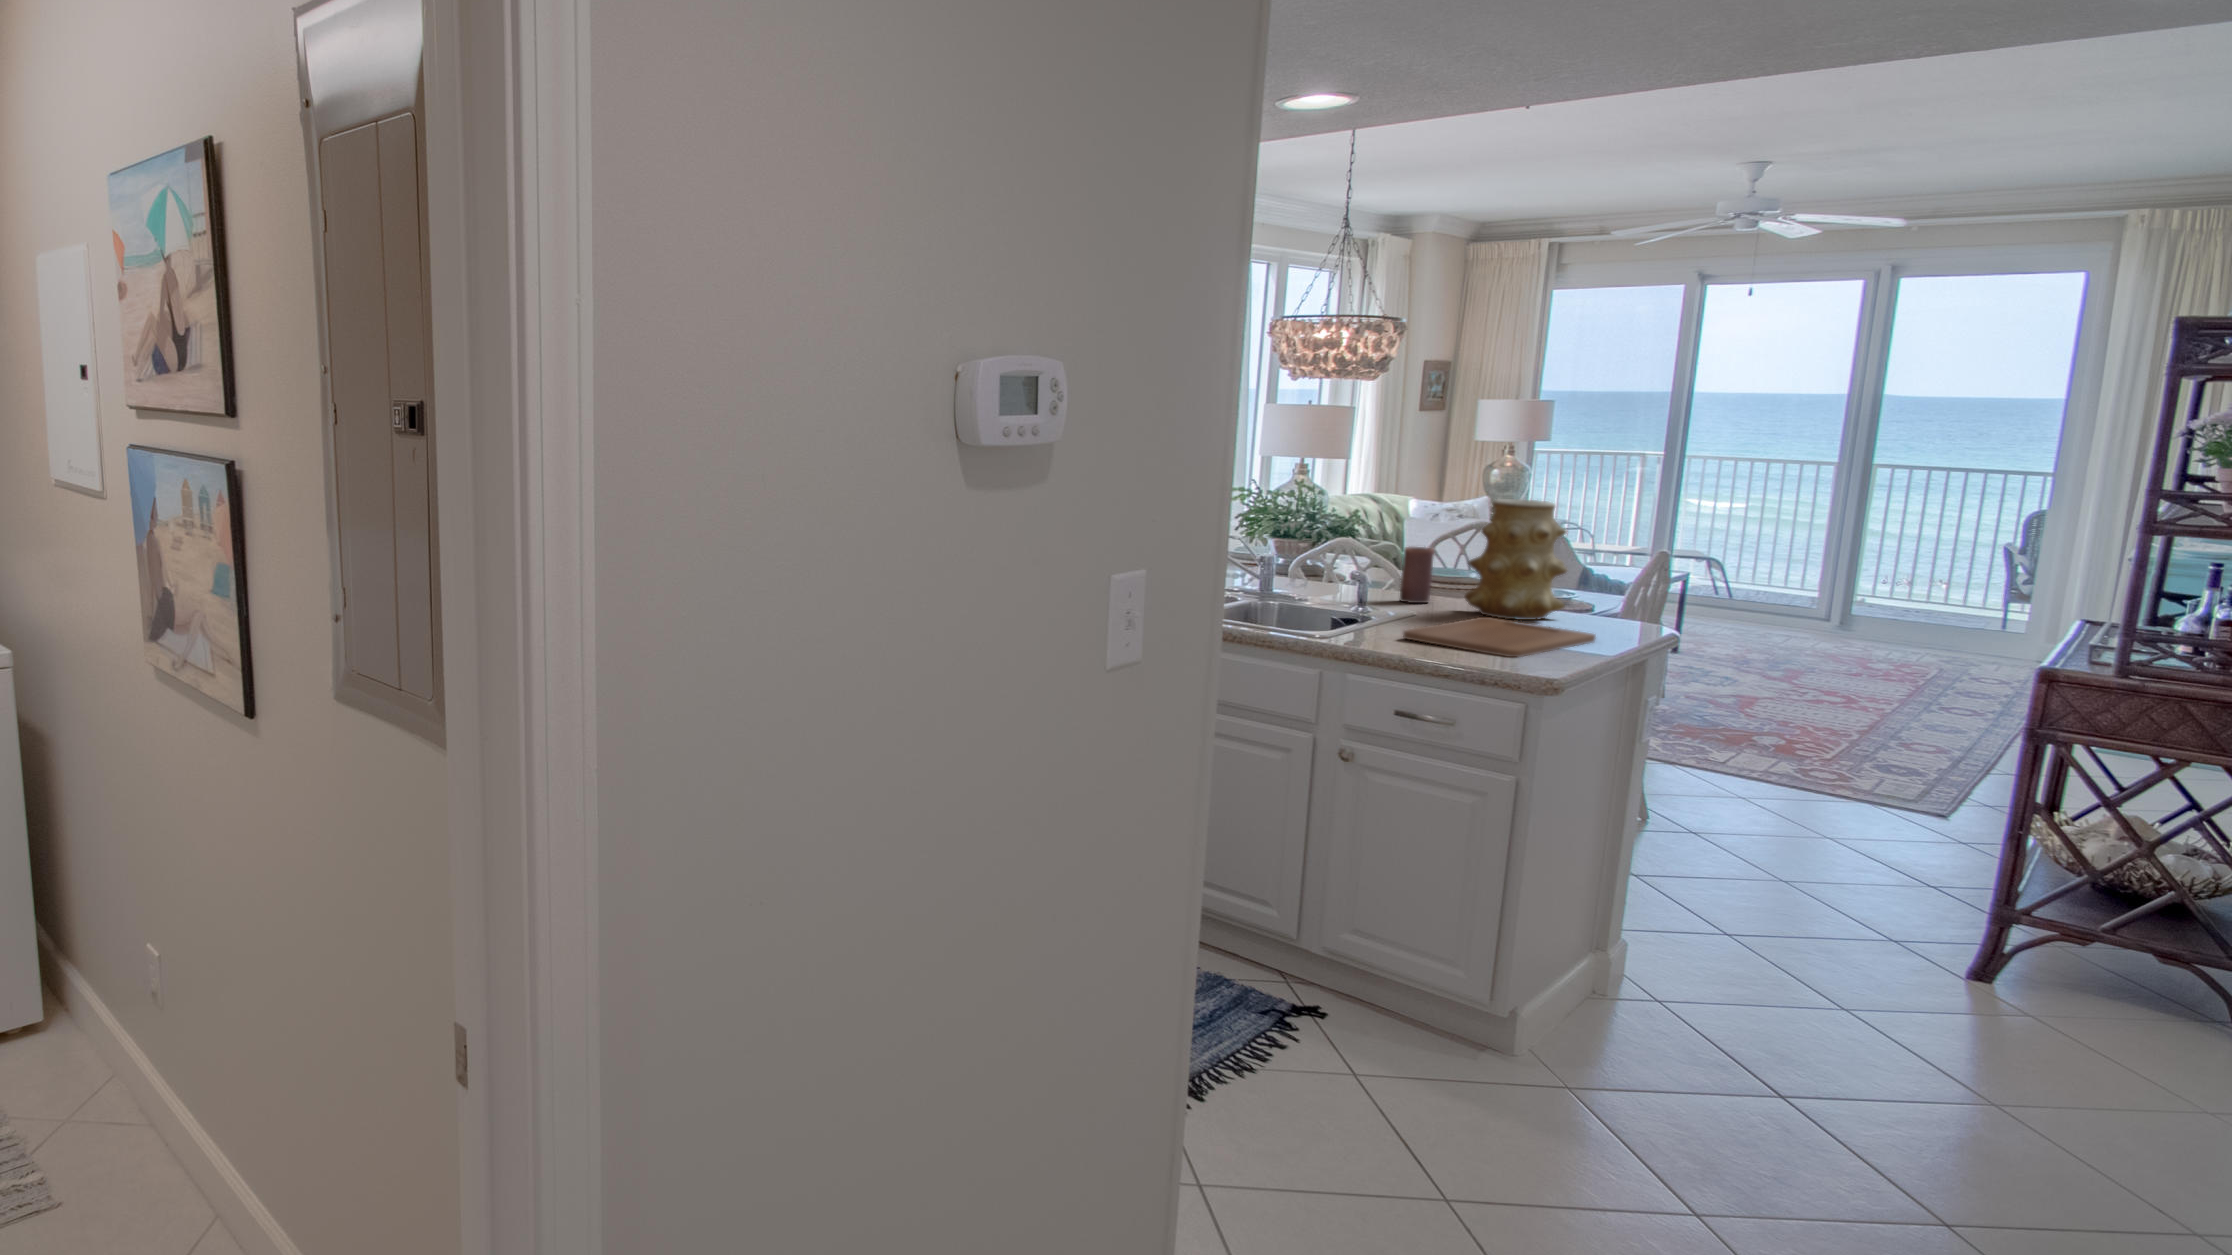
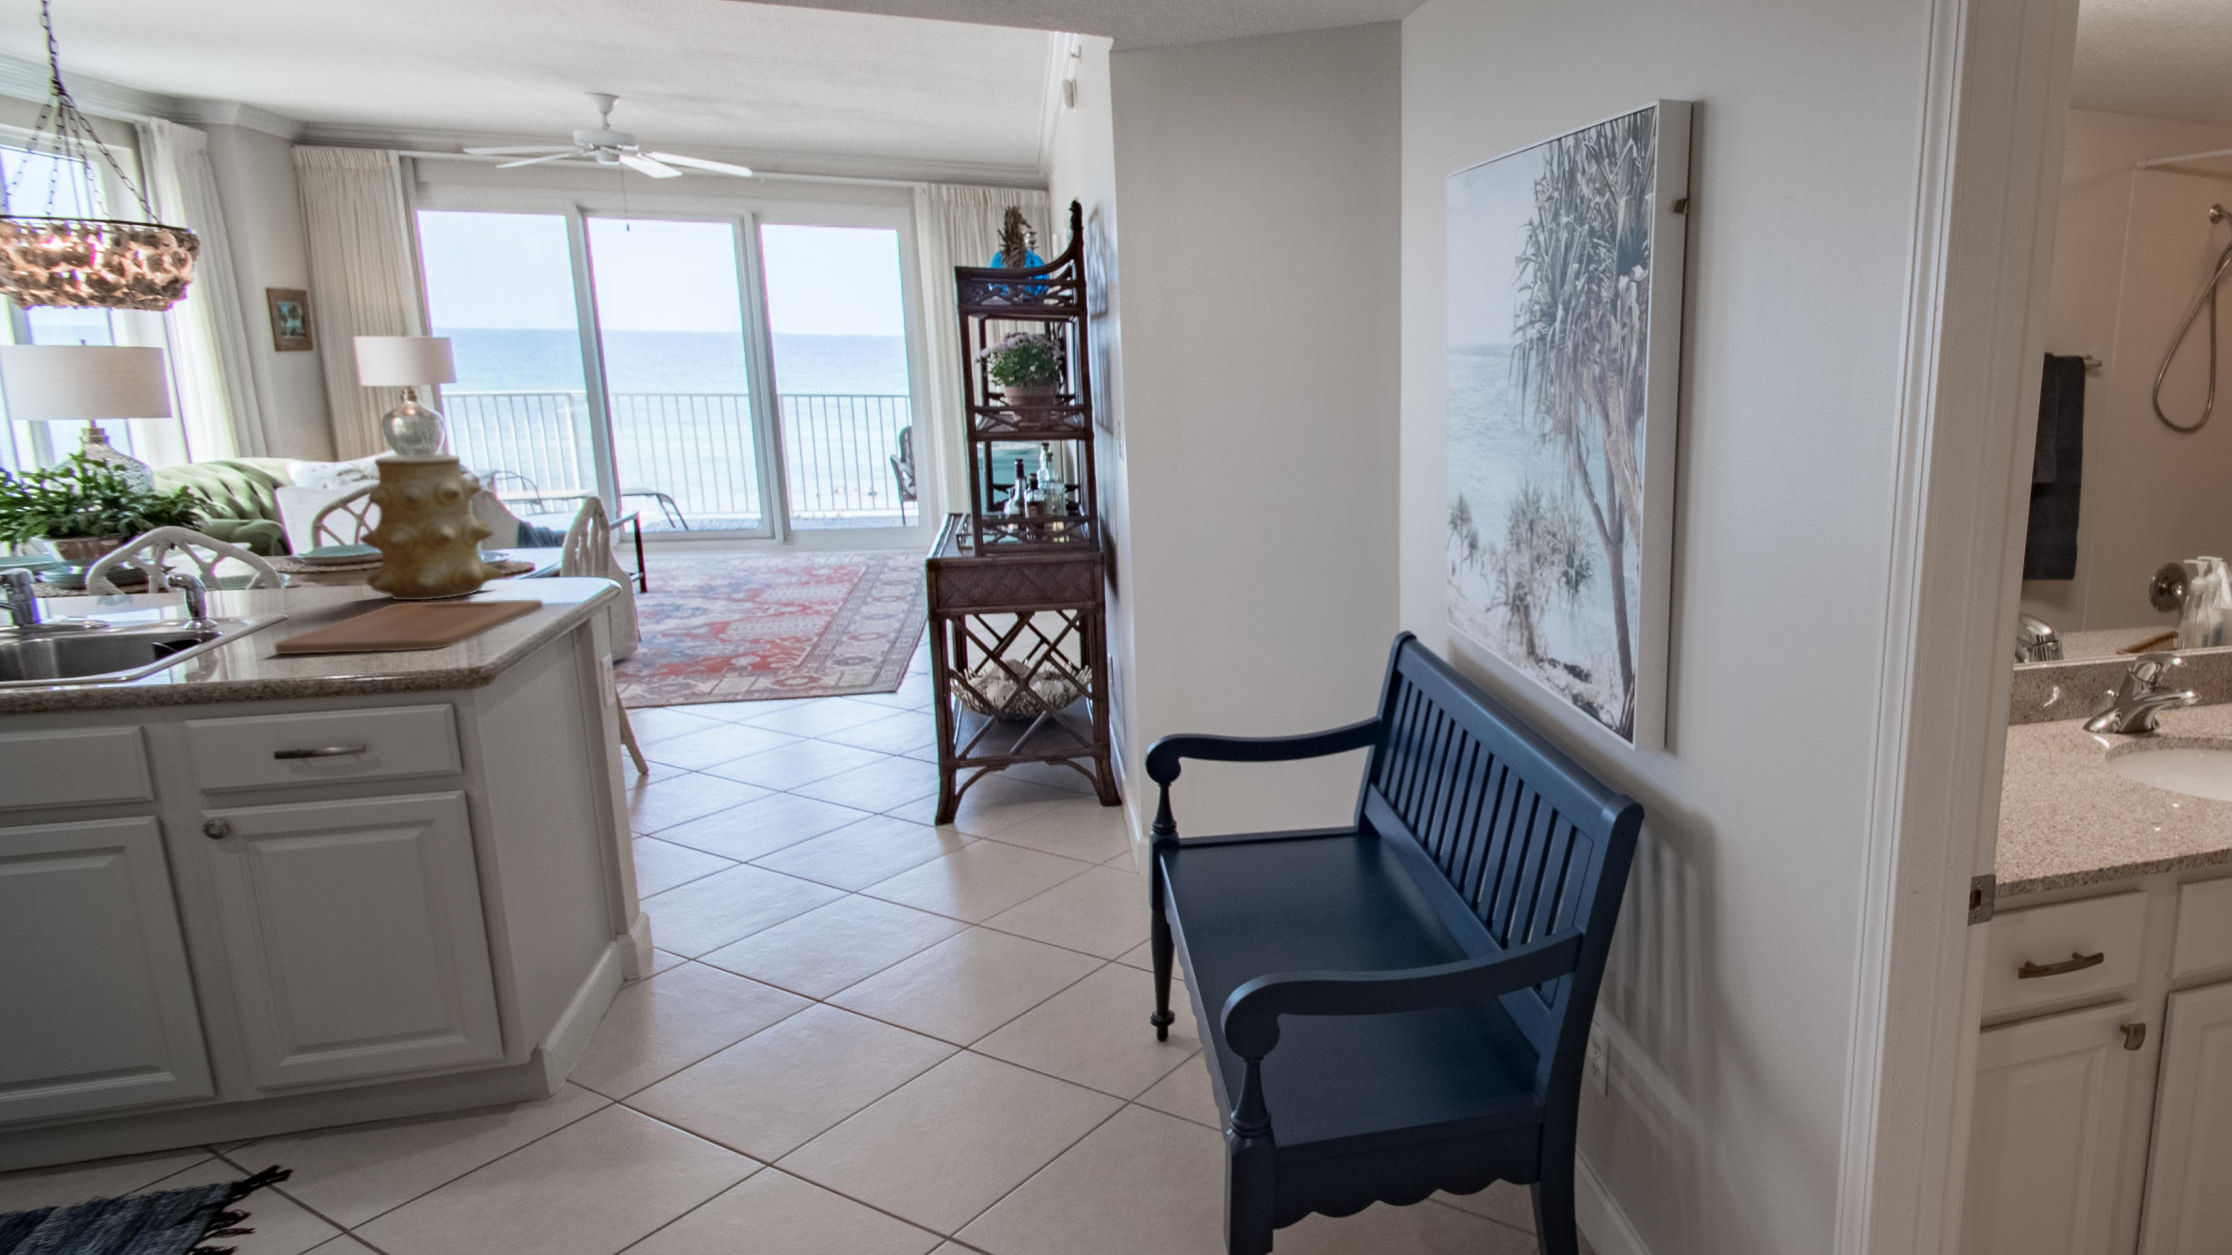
candle: present [1400,547,1434,603] -> none [260,527,318,601]

